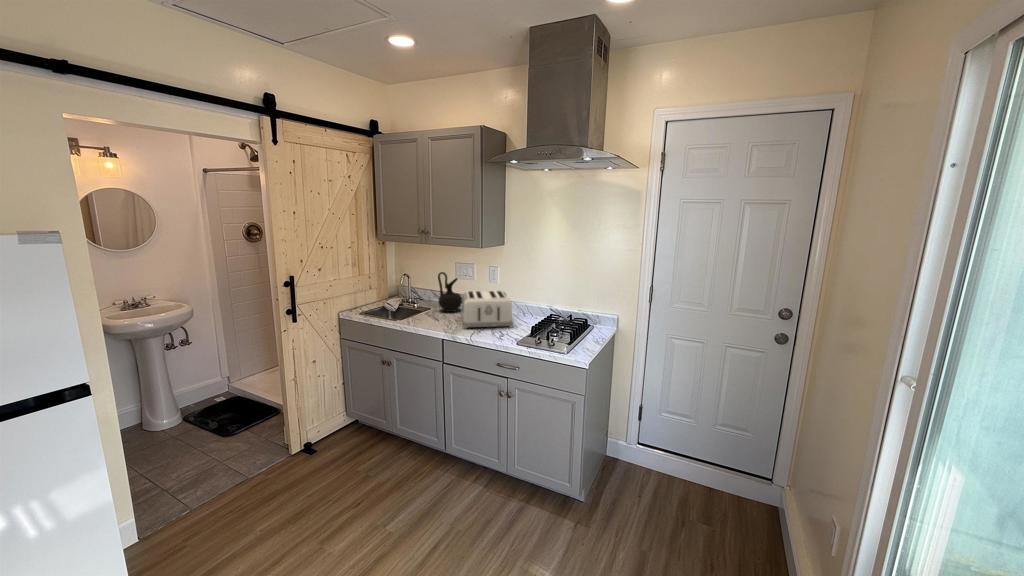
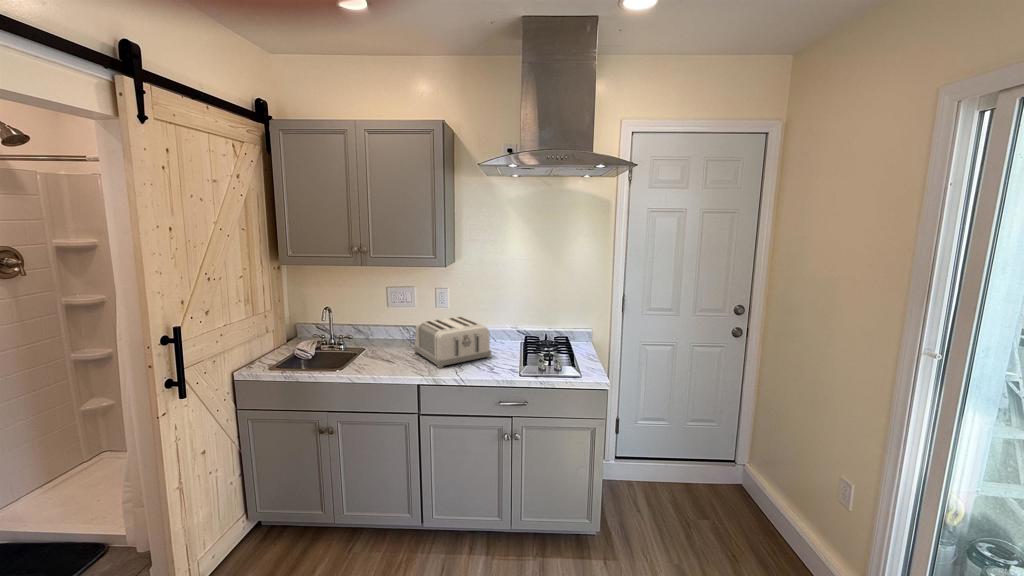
ceramic jug: present [438,272,462,312] -> none [373,300,405,350]

